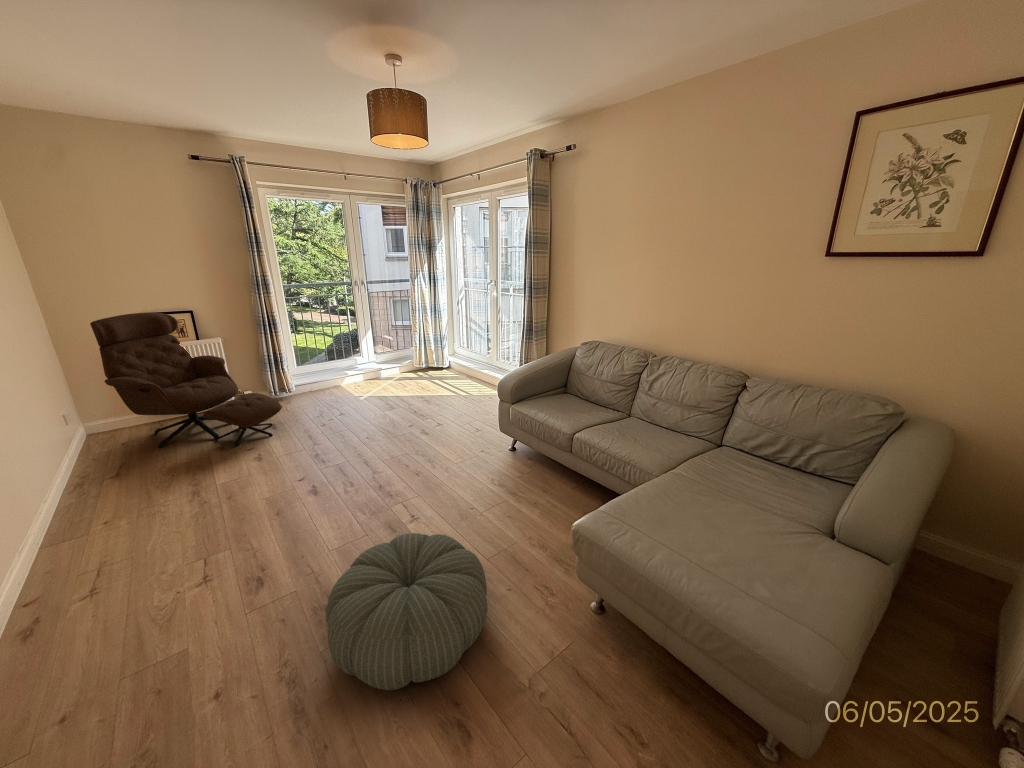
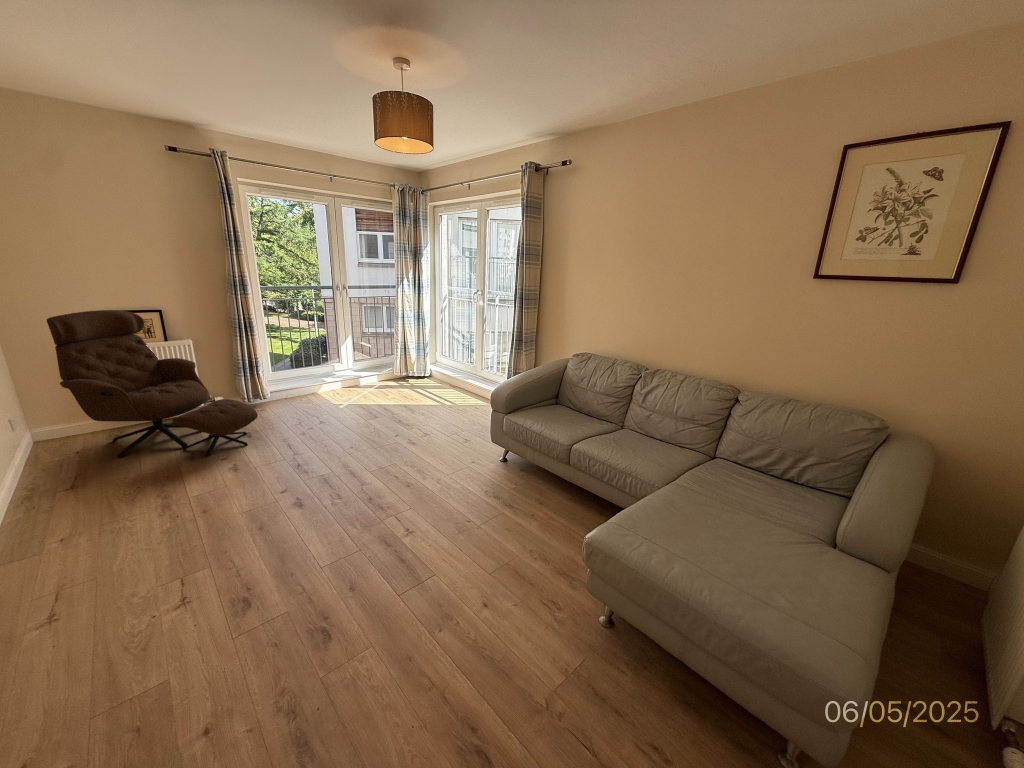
pouf: present [326,533,487,690] -> none [329,547,499,715]

